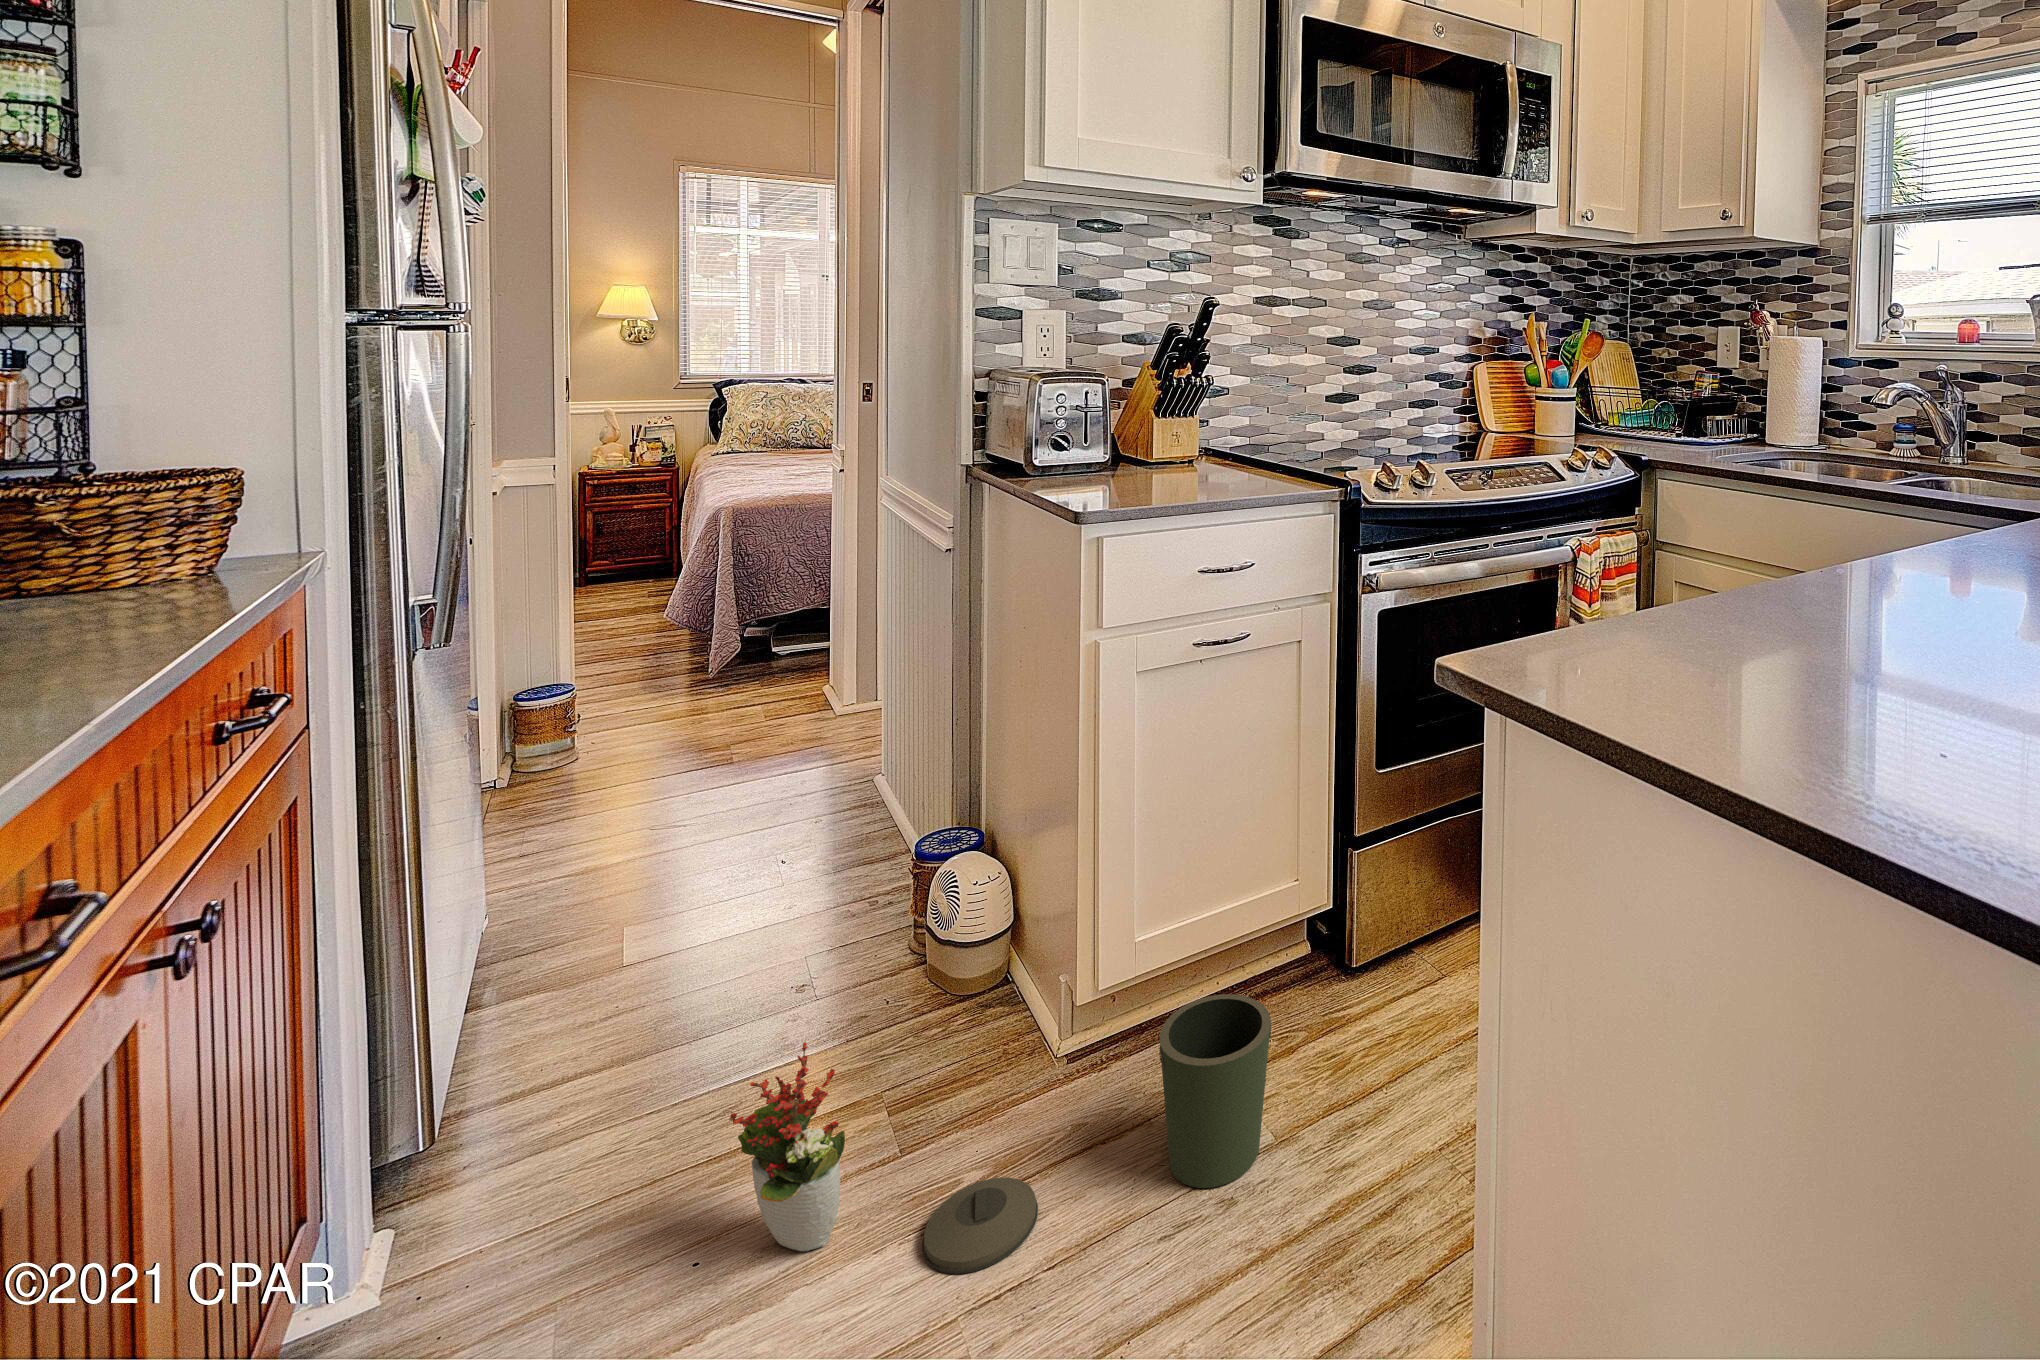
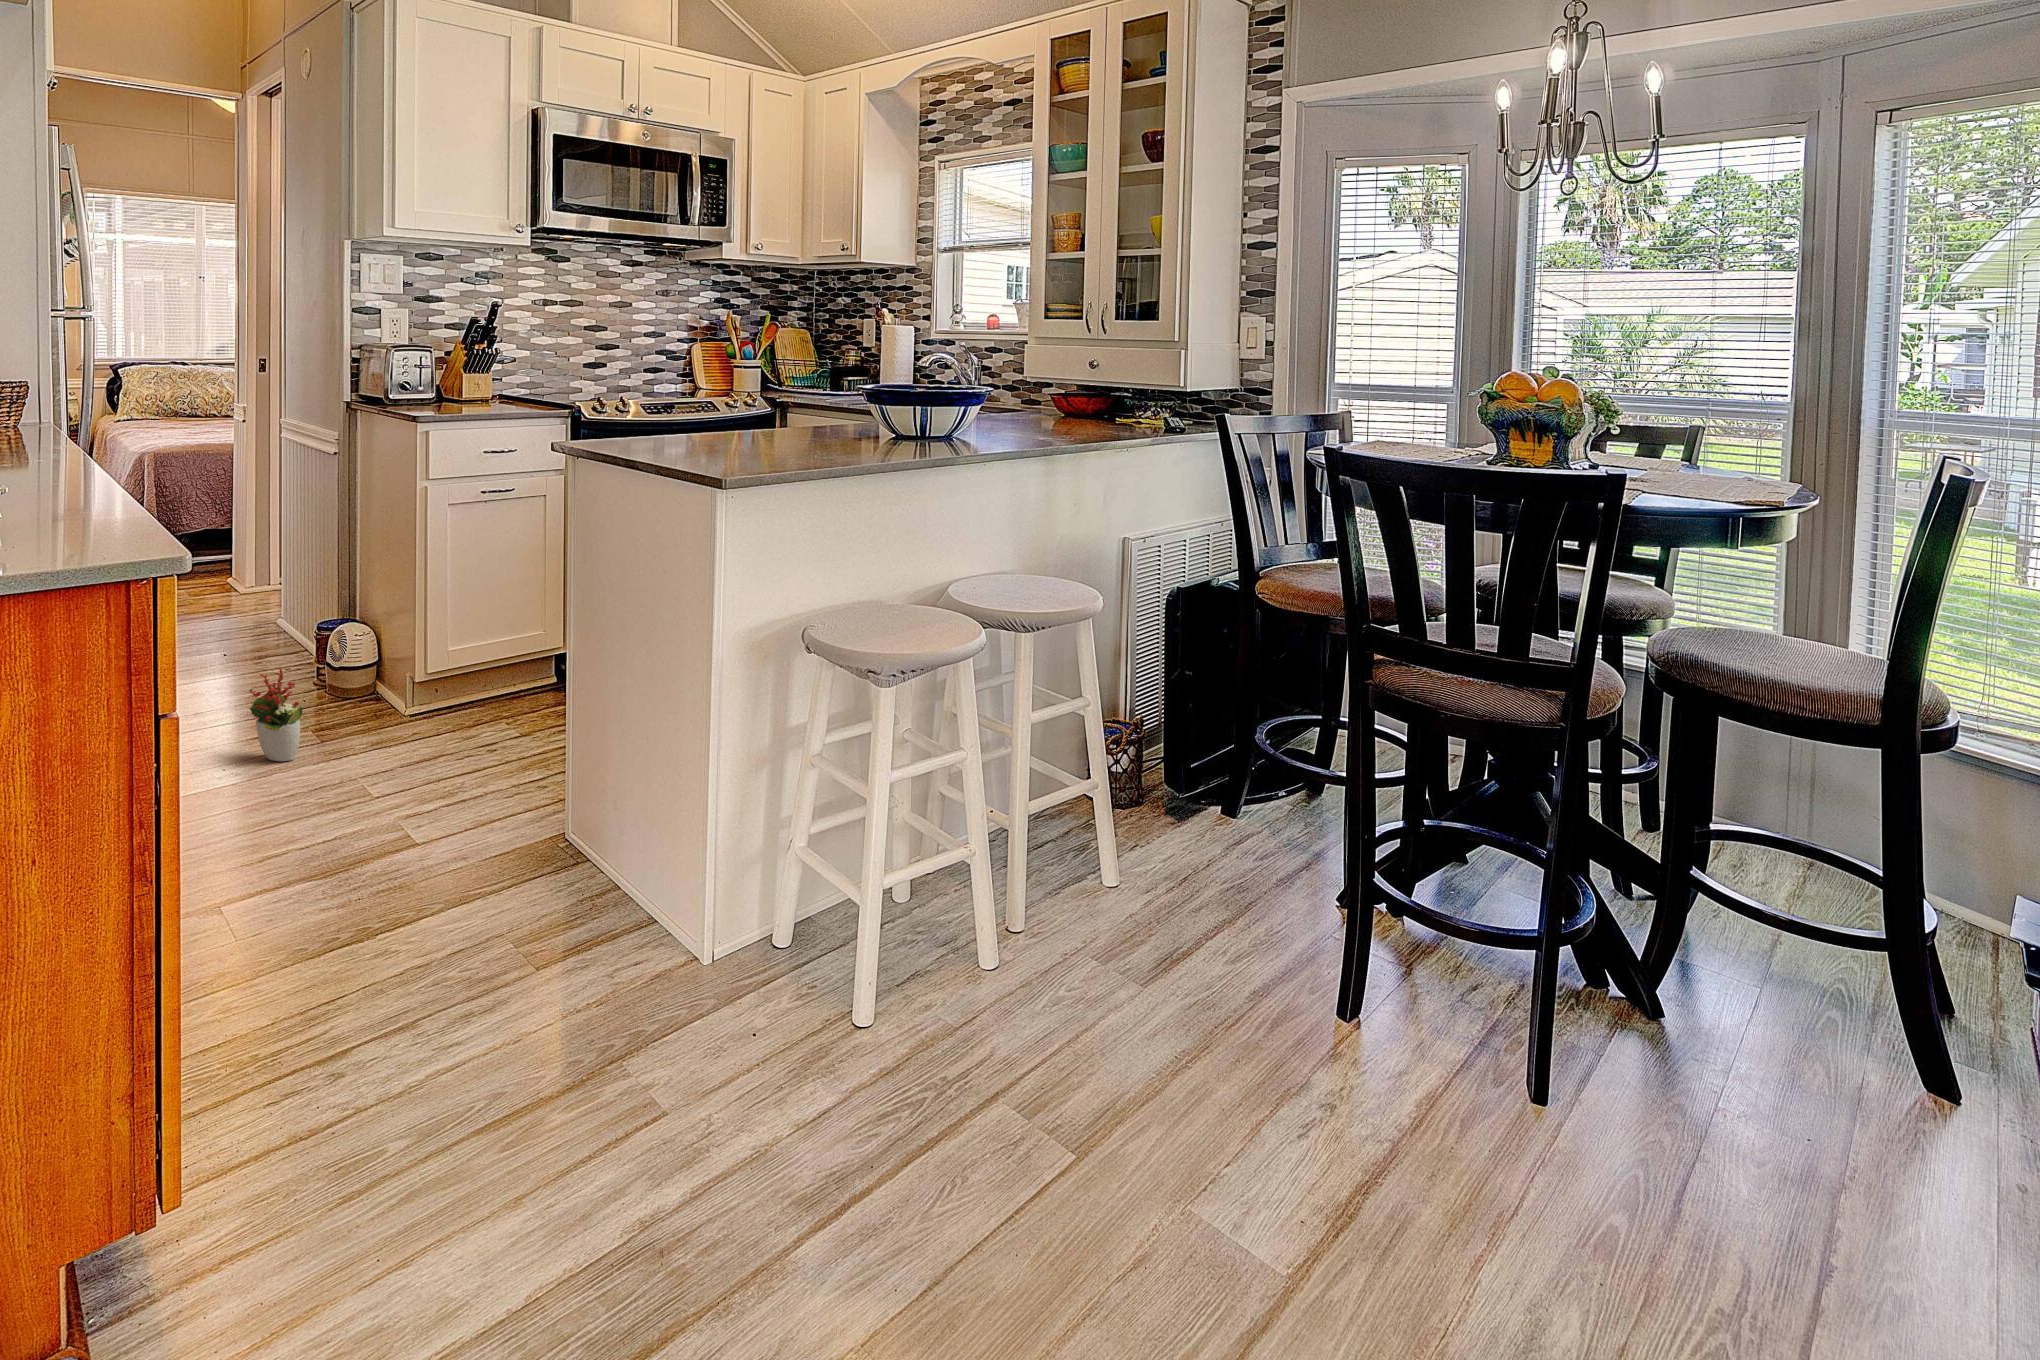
trash can: present [922,994,1271,1274] -> none [341,664,518,765]

